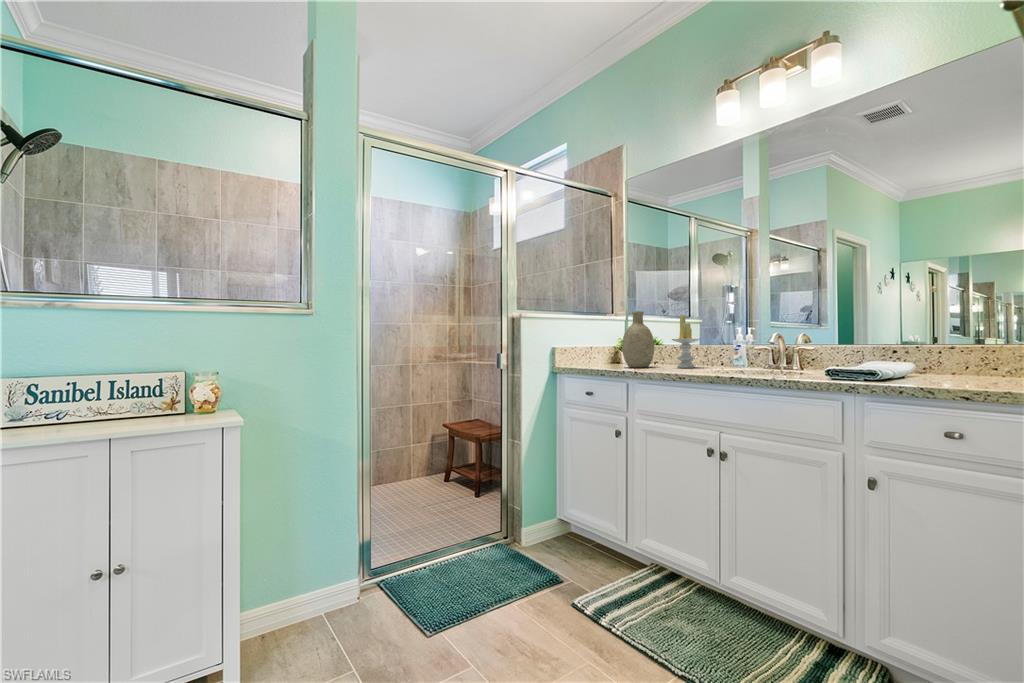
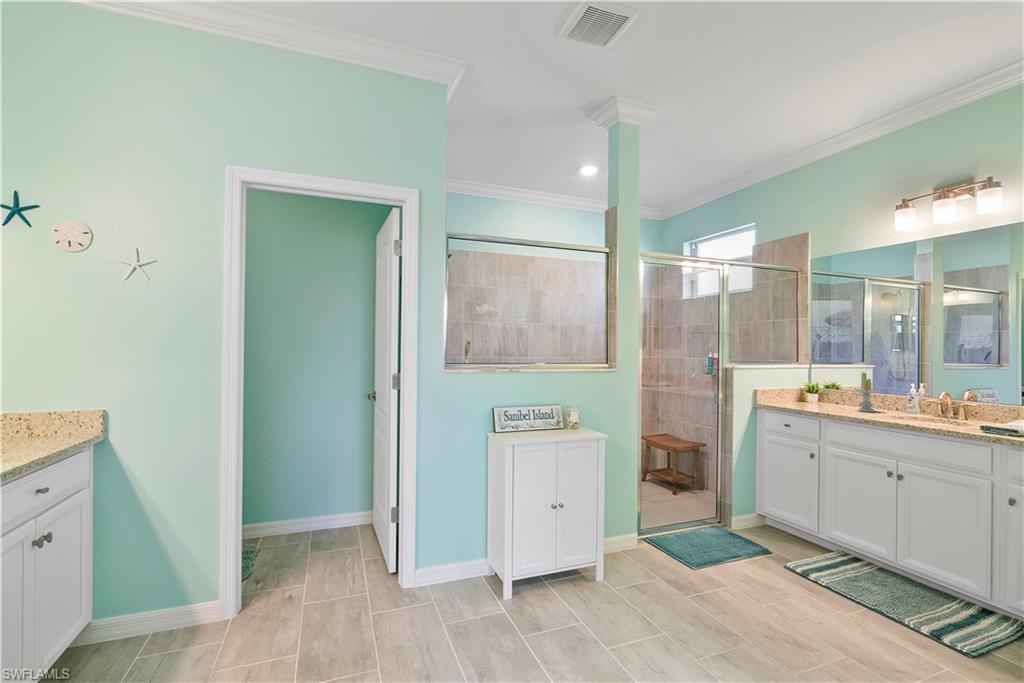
decorative vase: present [622,311,654,368] -> none [811,367,839,409]

